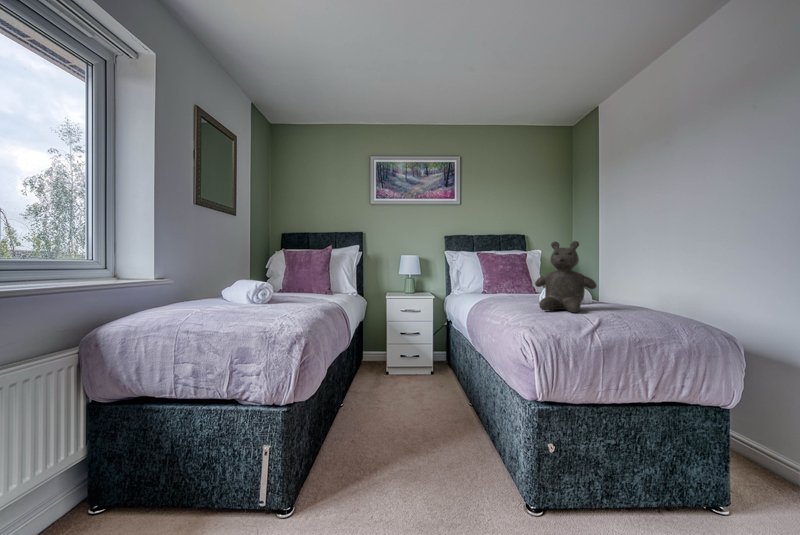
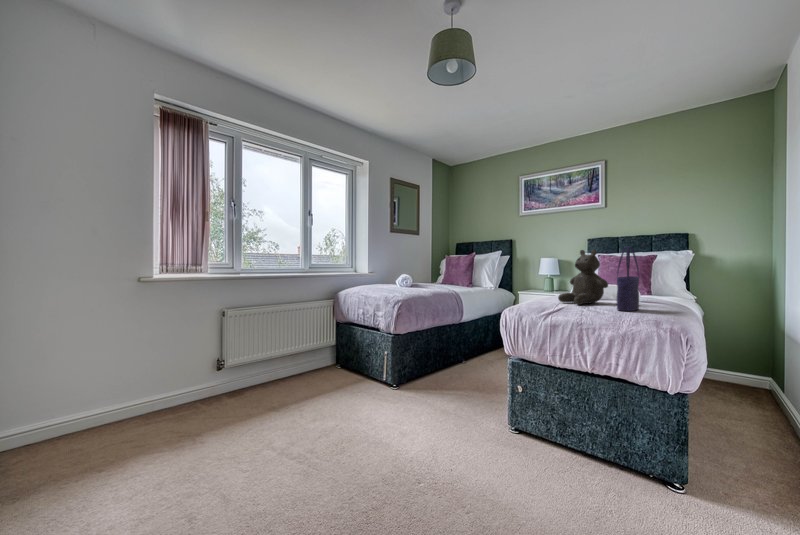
tote bag: none [632,236,659,316] -> present [617,247,639,311]

